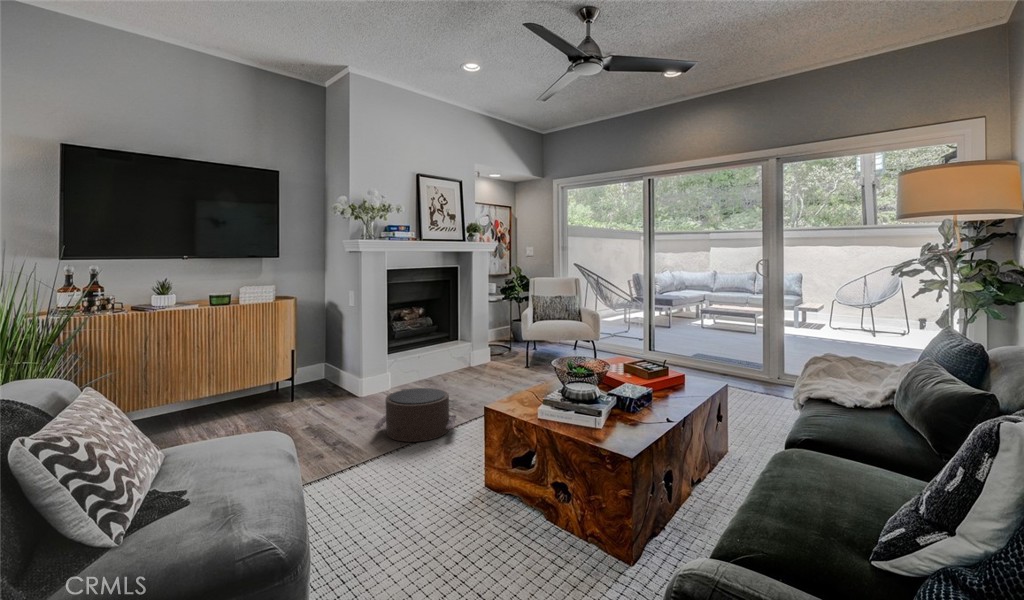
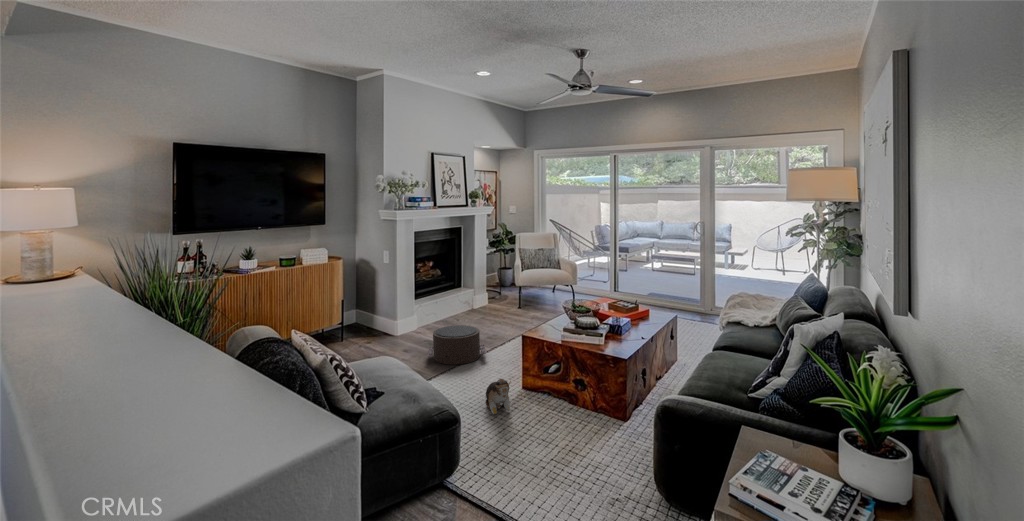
plush toy: none [418,475,451,531] -> present [486,379,511,414]

